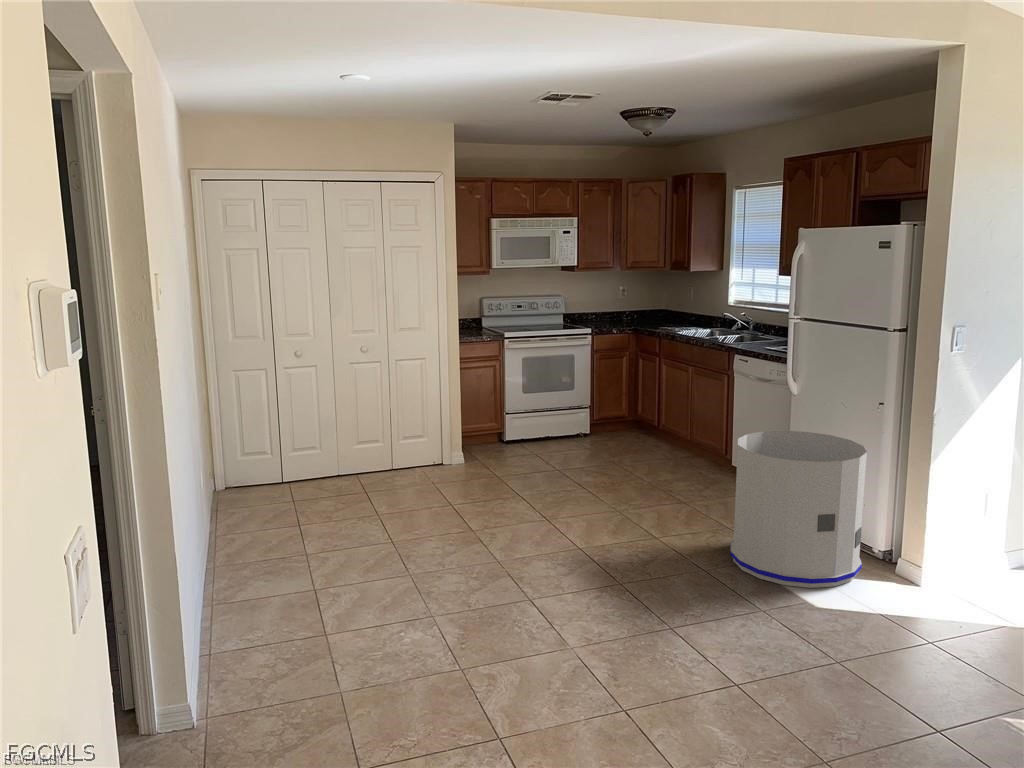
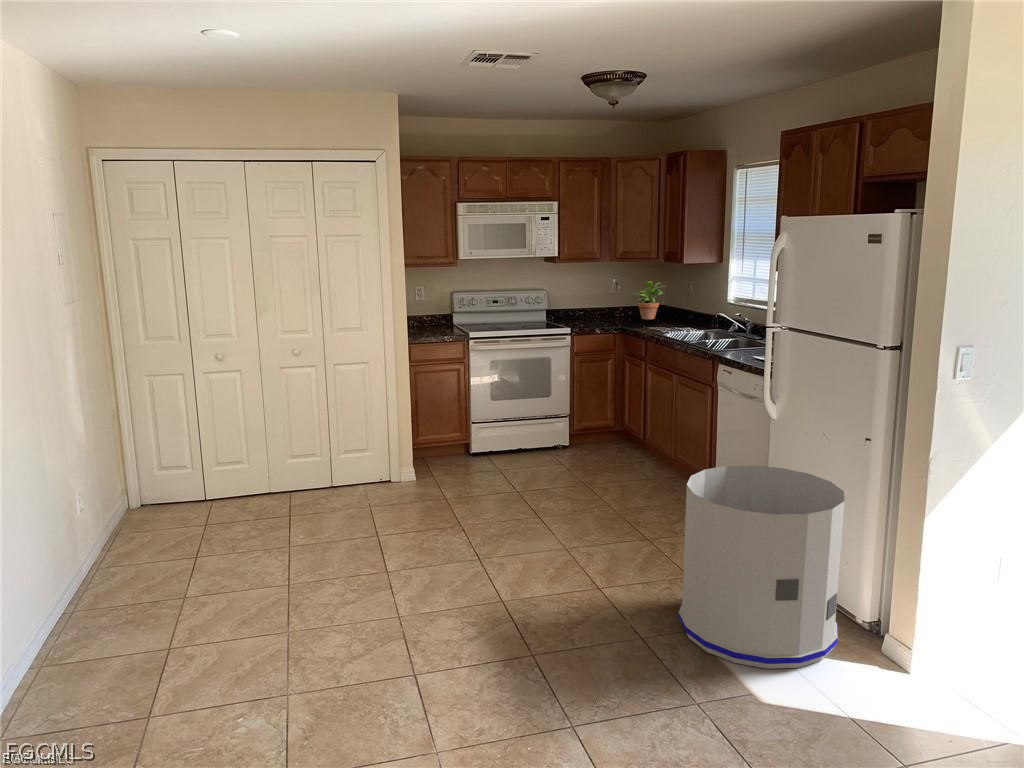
potted plant: none [637,288,667,321] -> present [632,281,665,319]

